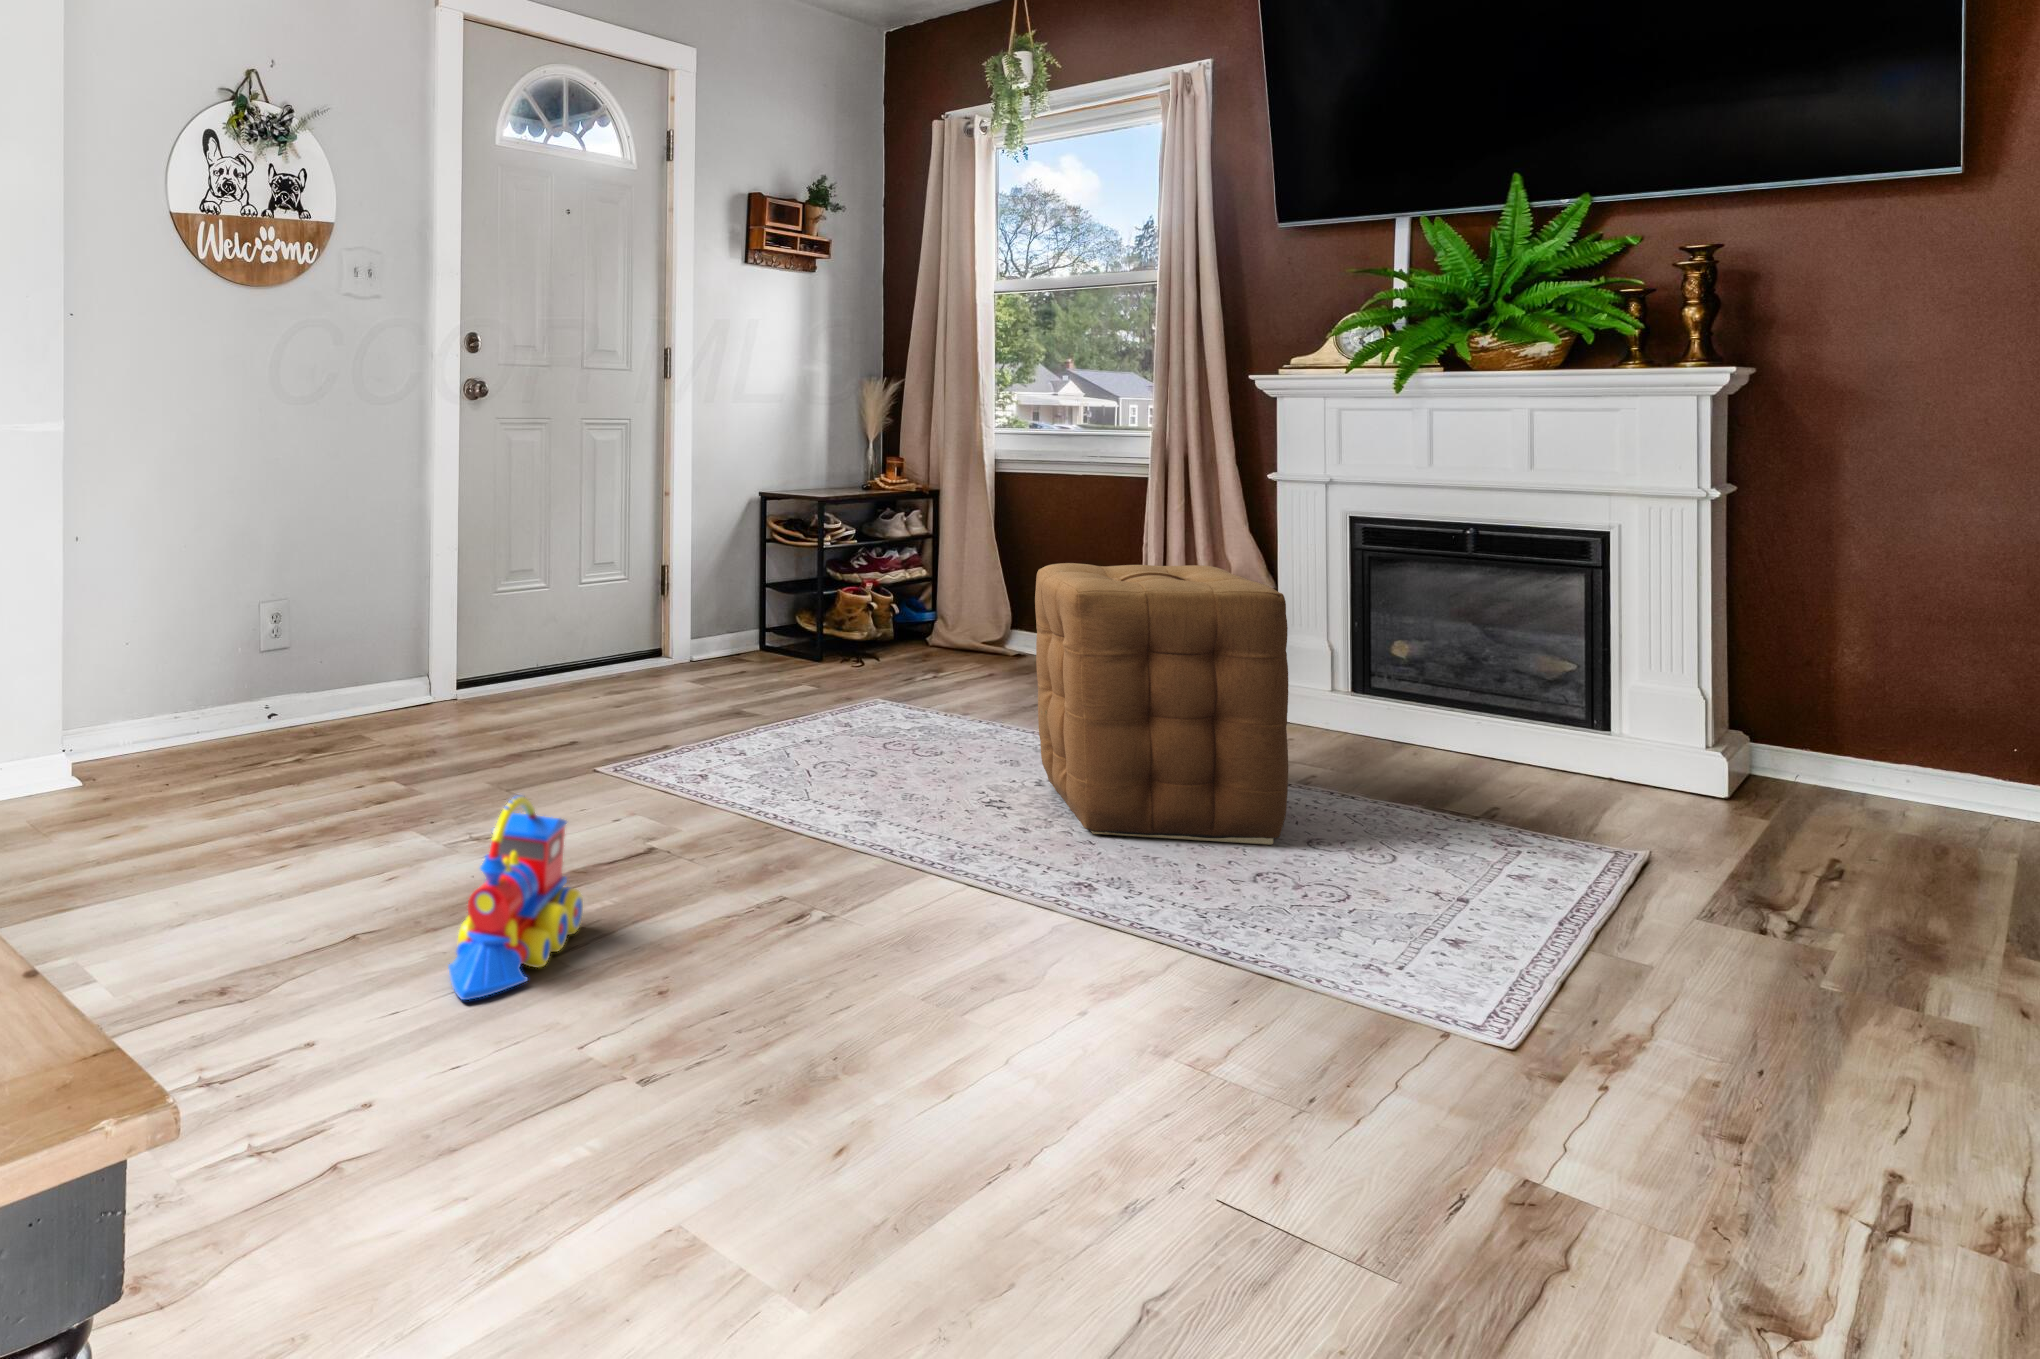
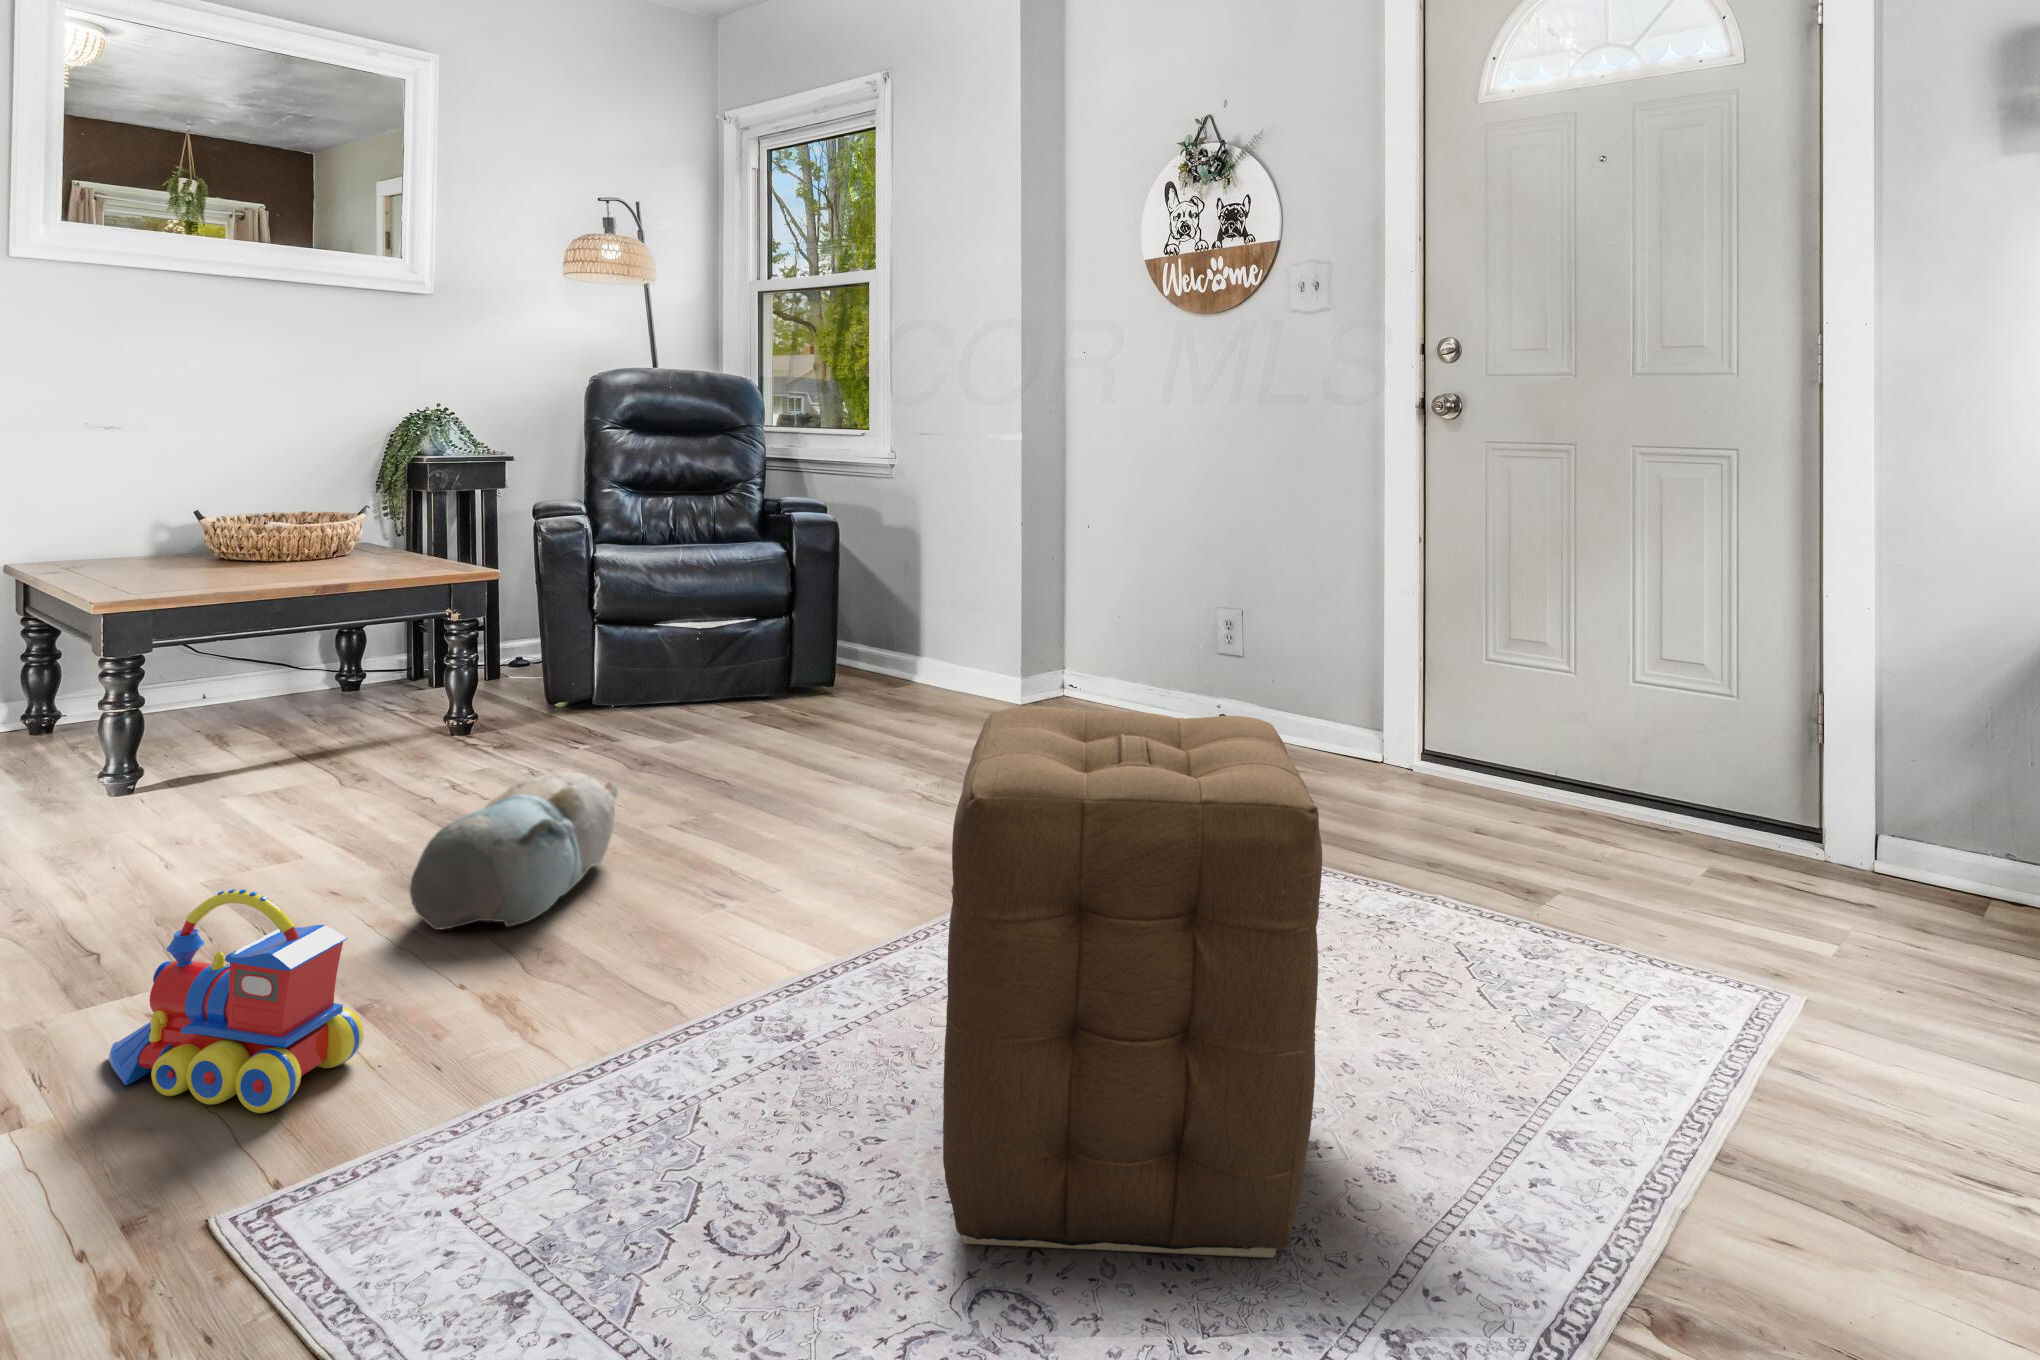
toy train: present [448,795,583,1000] -> present [109,889,364,1113]
plush toy: none [673,866,983,1053] -> present [410,772,617,930]

